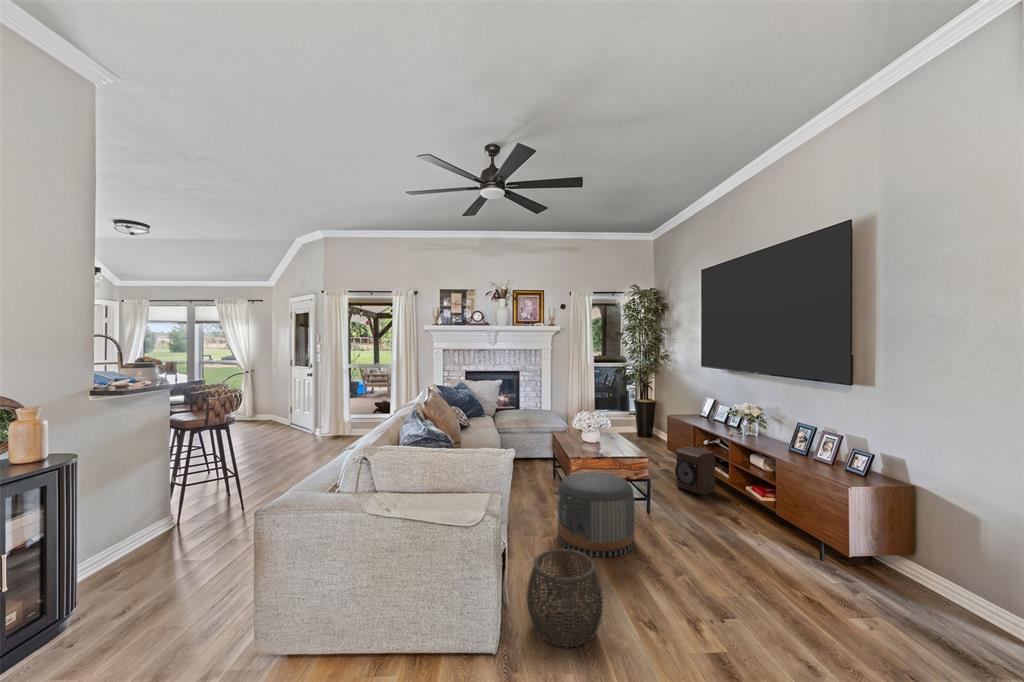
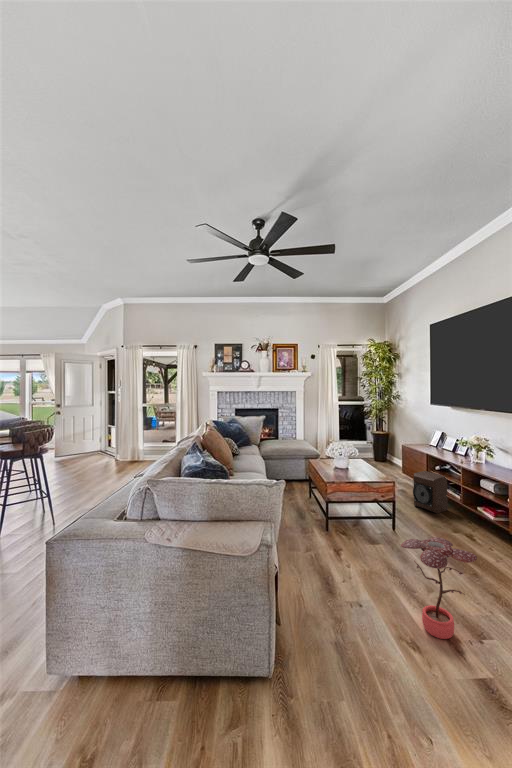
pouf: present [557,472,635,557] -> none [317,495,386,573]
potted plant: none [642,513,719,618] -> present [401,537,477,639]
woven basket: present [527,549,603,648] -> none [297,572,370,671]

